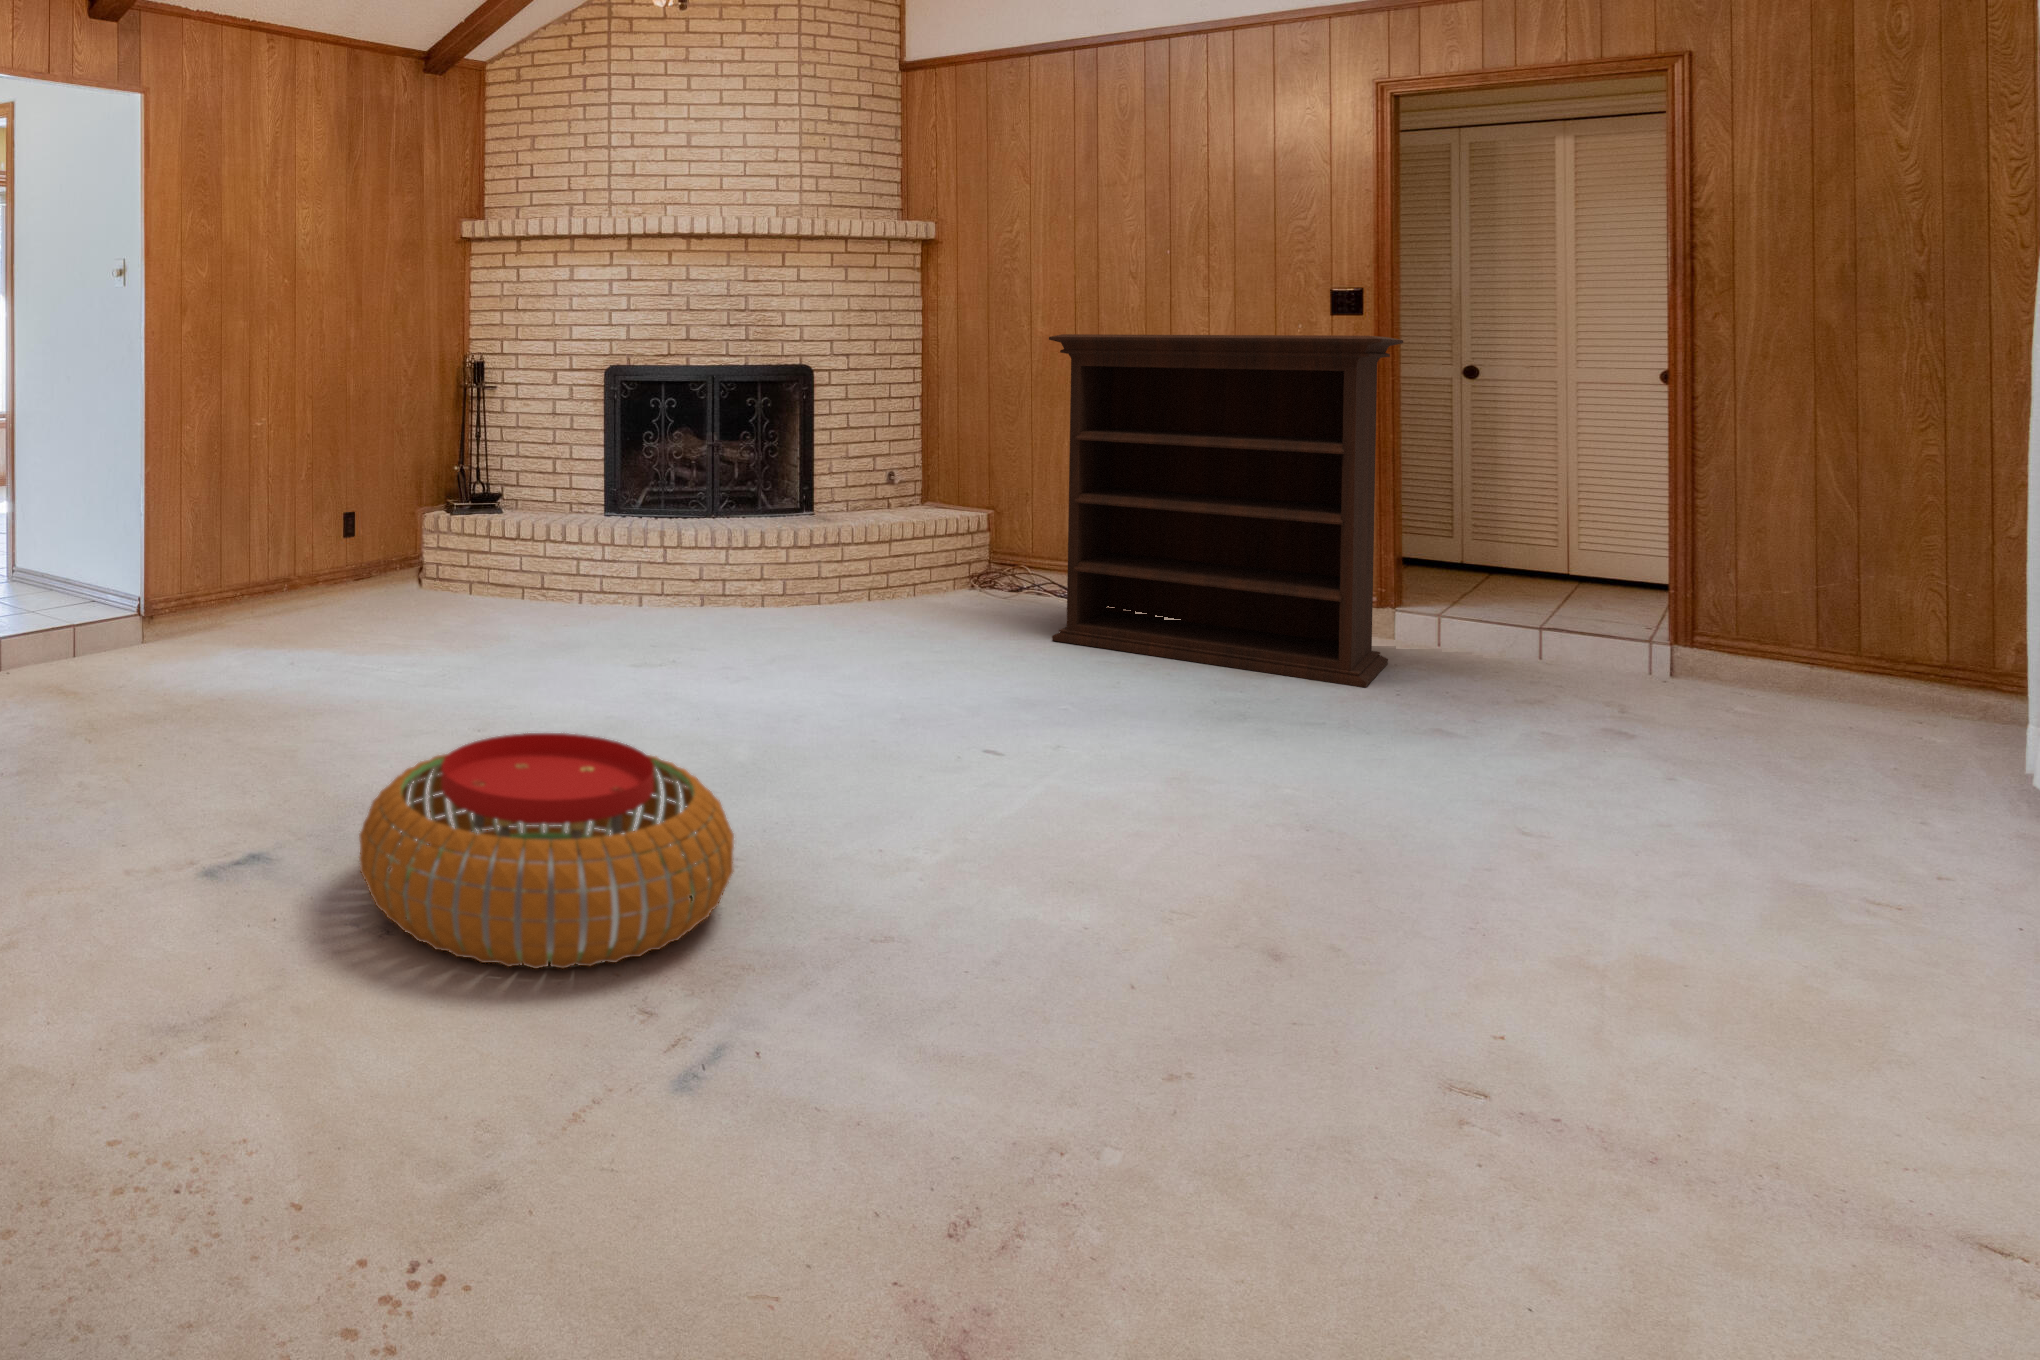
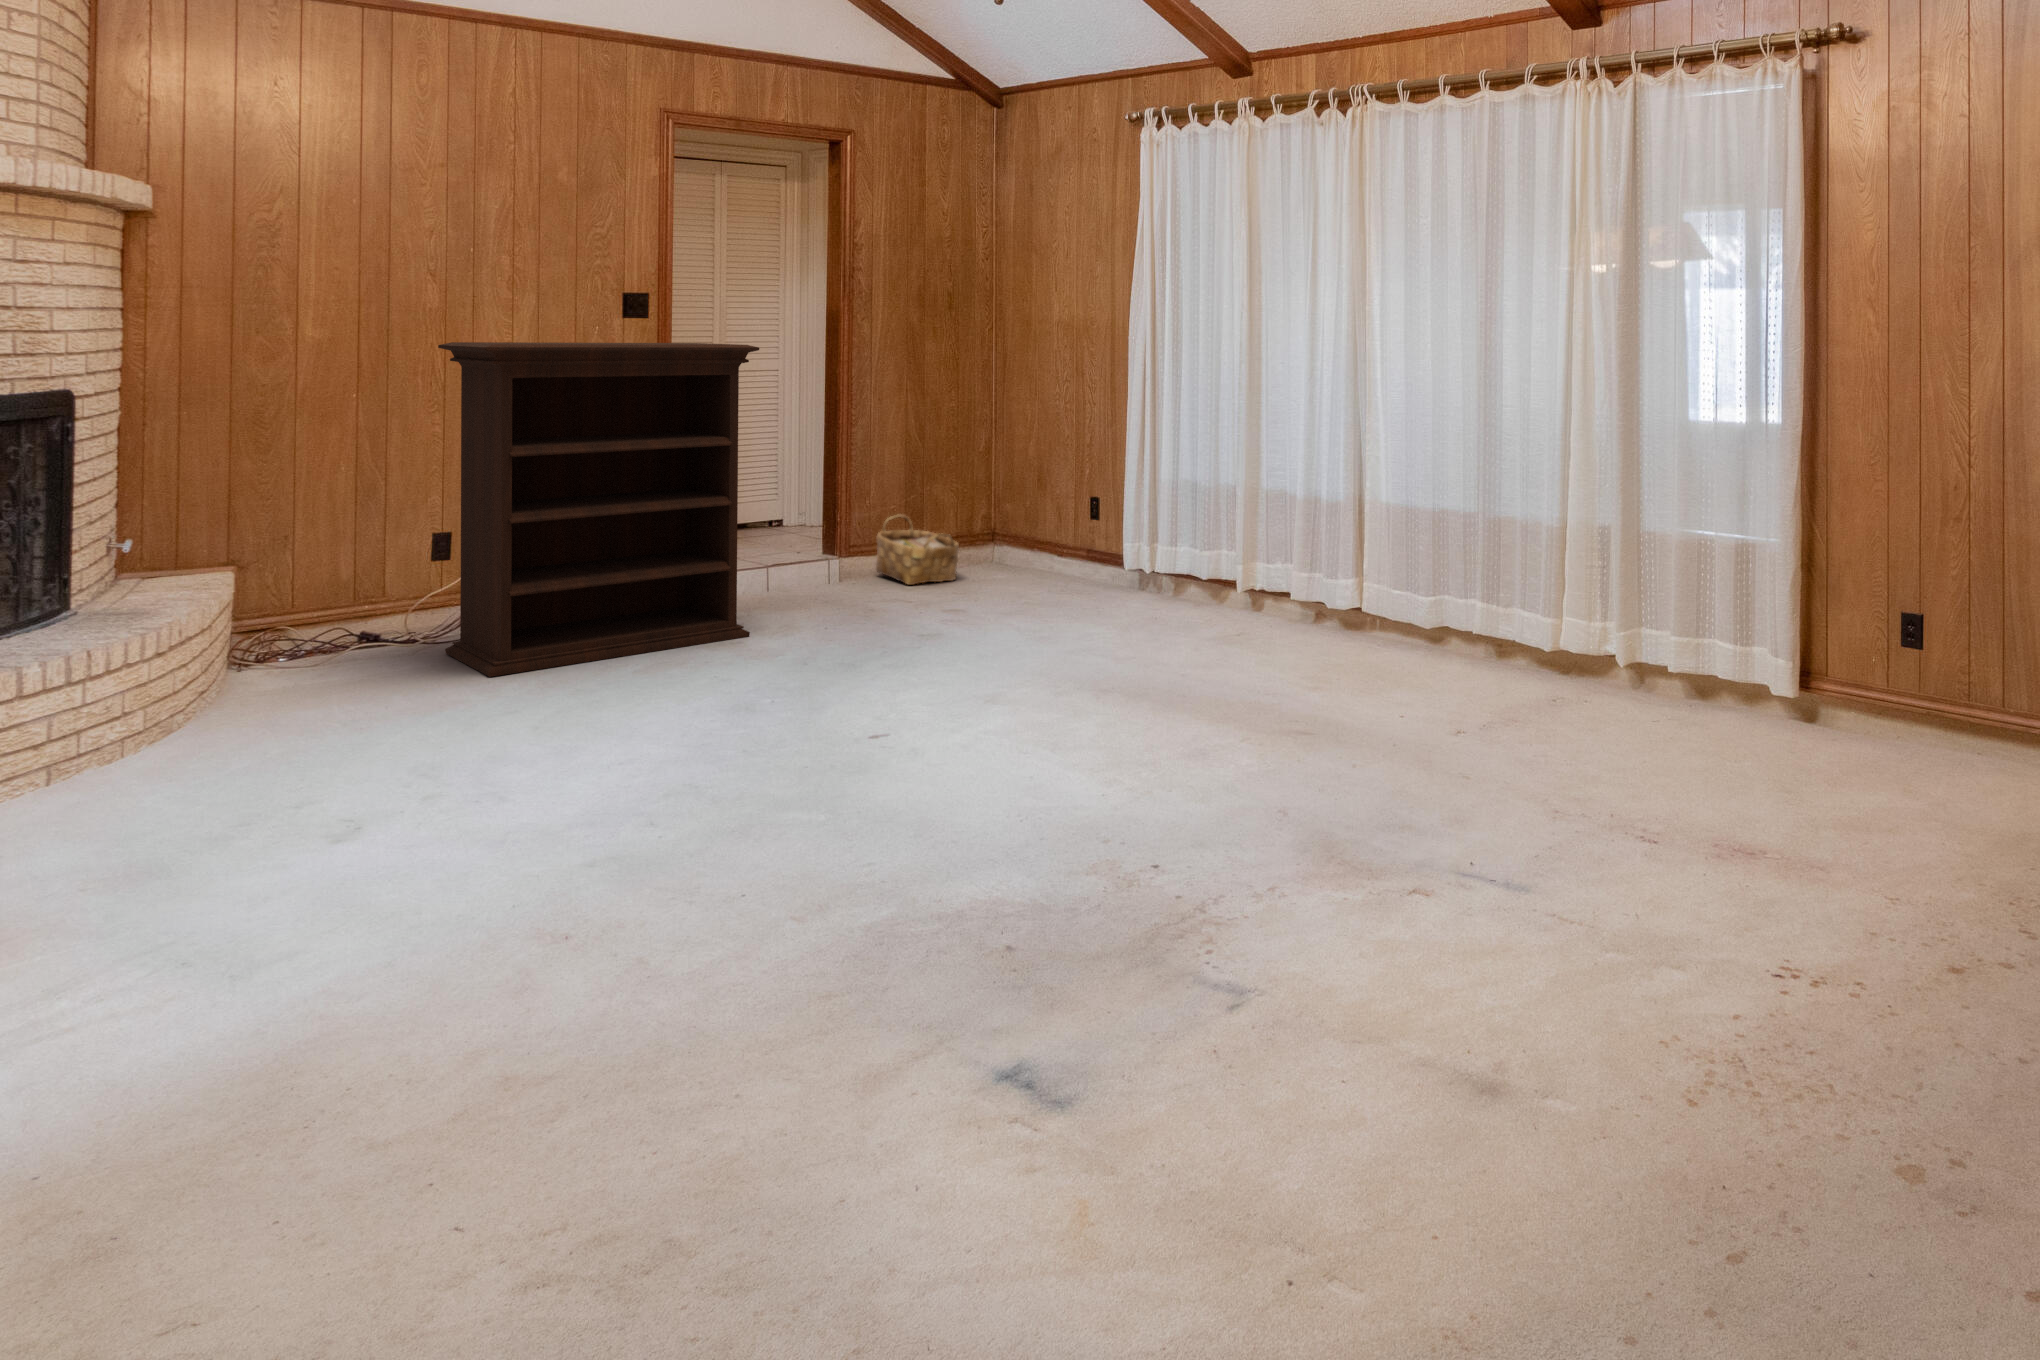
woven basket: none [1810,616,1975,740] -> present [876,515,959,585]
pouf: present [359,733,734,968] -> none [945,814,1348,1086]

